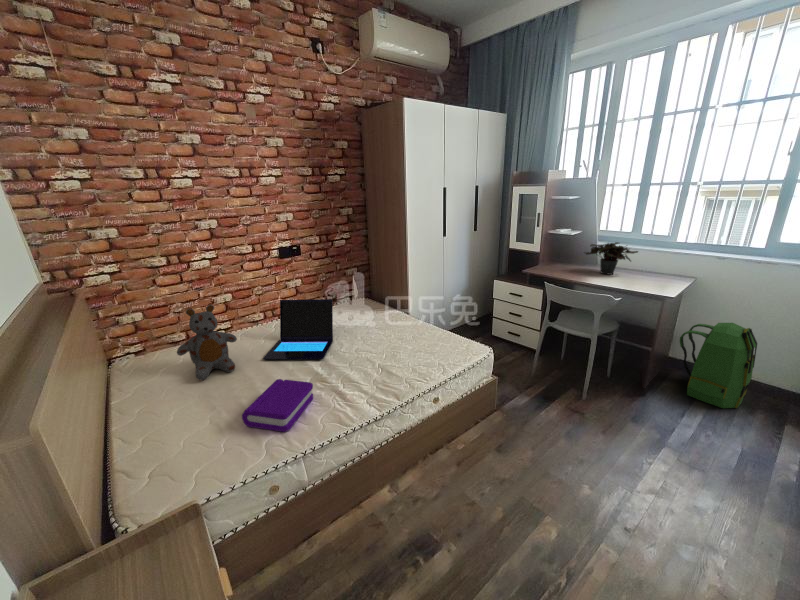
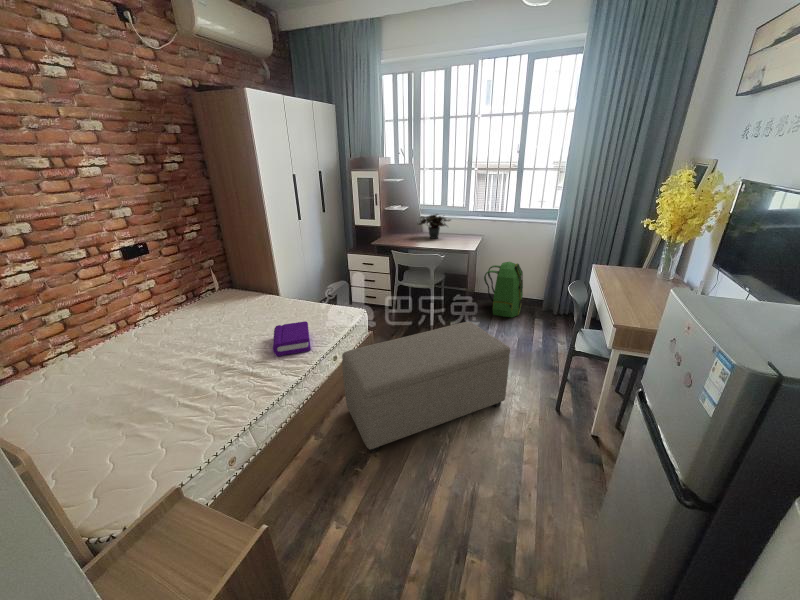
laptop: present [263,299,333,360] -> none [146,293,221,367]
stuffed bear: present [177,305,237,380] -> none [33,321,121,405]
book: present [242,379,313,432] -> present [273,321,311,356]
ottoman: none [433,398,703,557] -> present [342,322,510,453]

